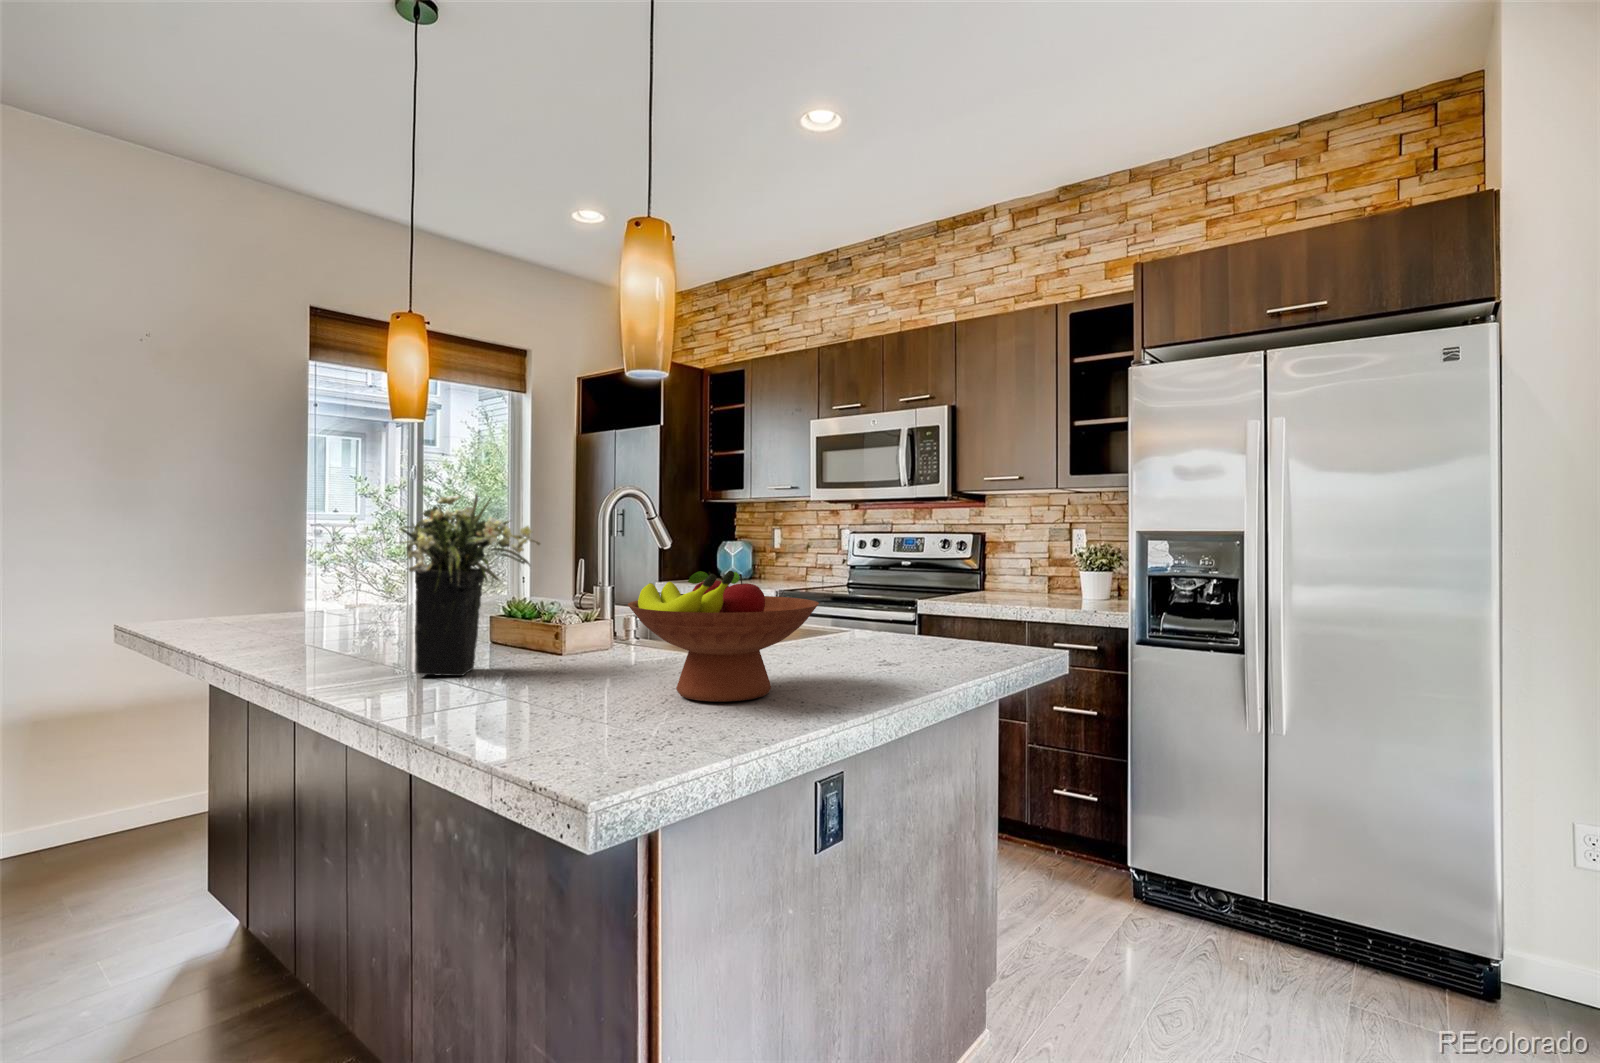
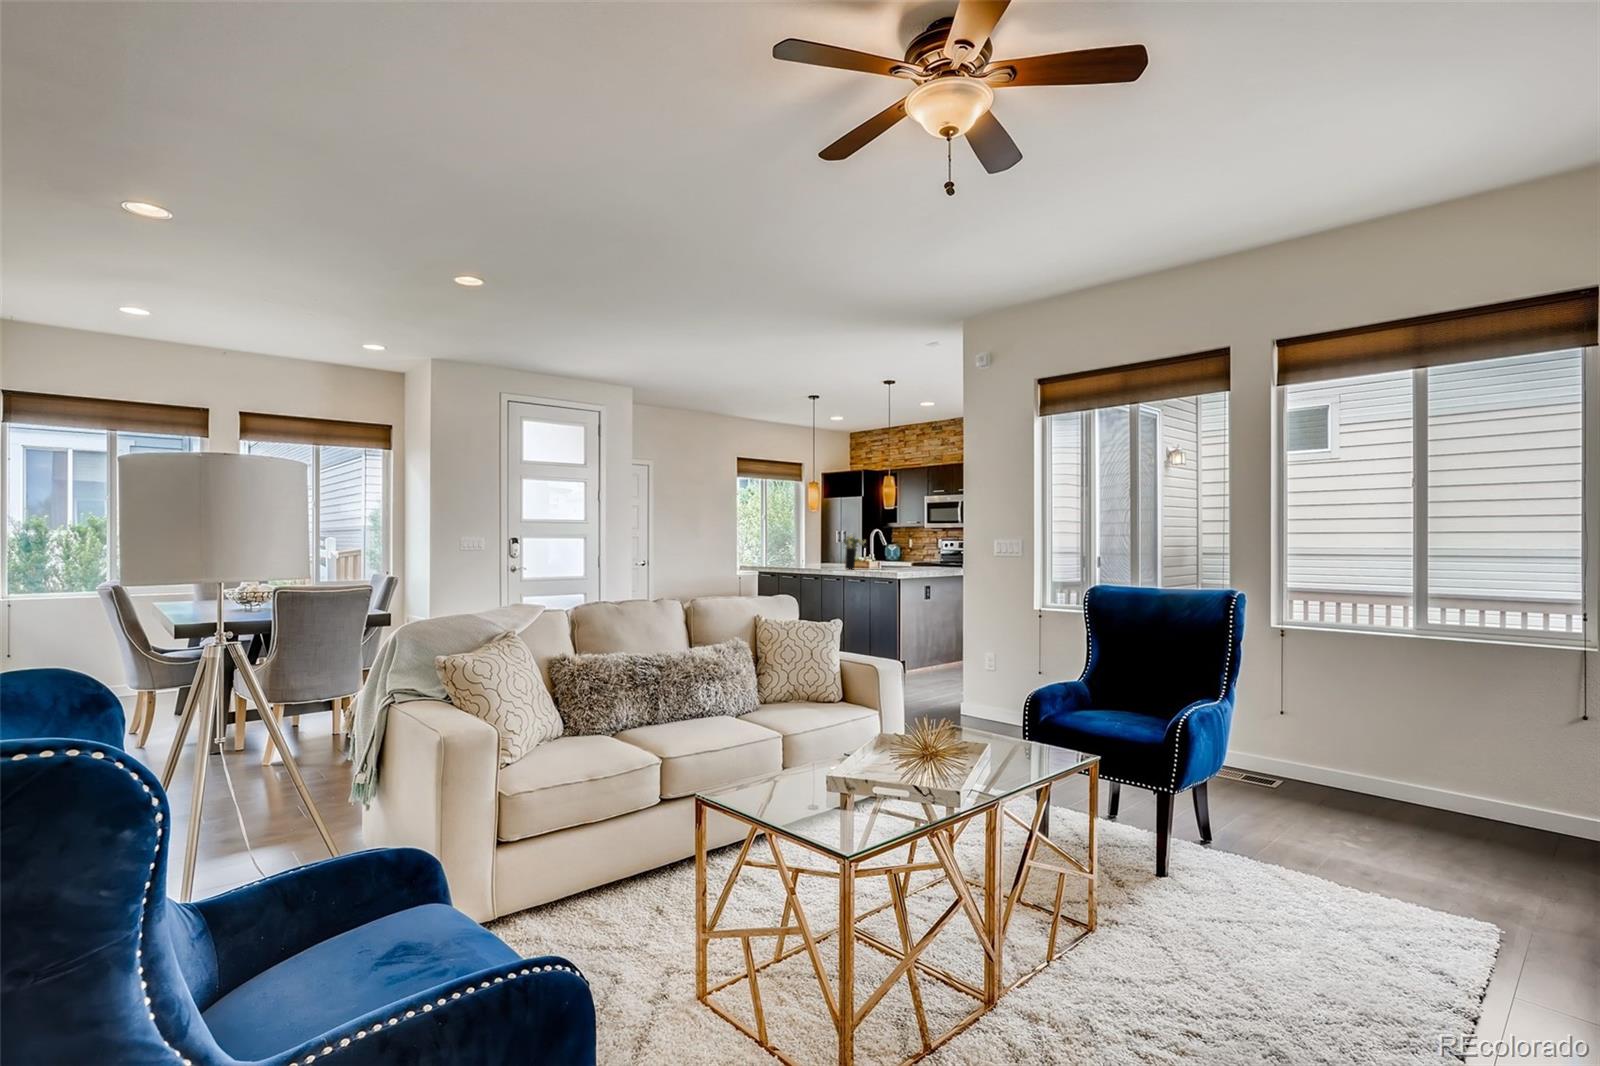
fruit bowl: present [628,571,819,702] -> none [891,547,925,570]

